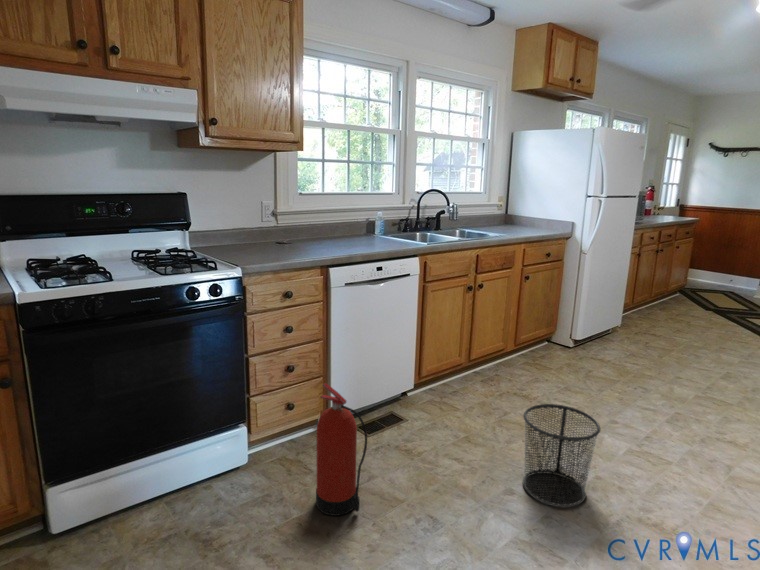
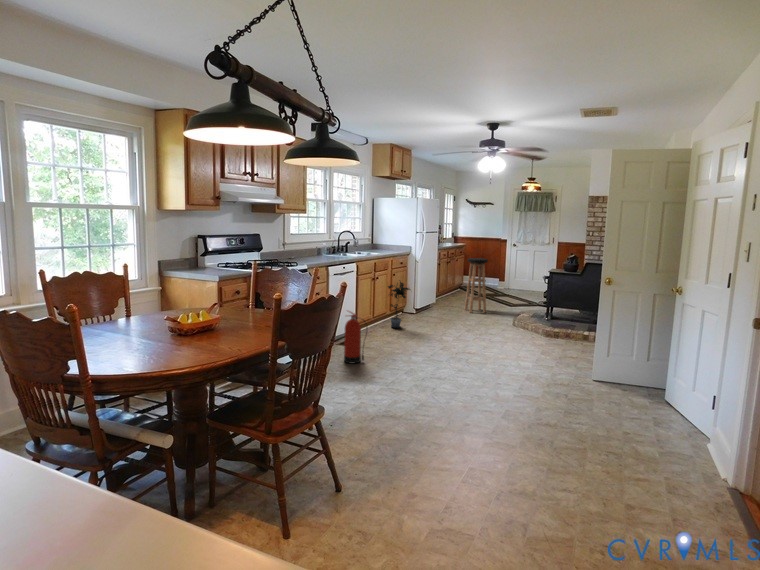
bar stool: none [679,250,744,362] -> present [465,258,488,313]
potted plant: none [499,293,548,388] -> present [388,282,410,328]
waste bin: present [523,404,601,507] -> none [417,317,445,353]

